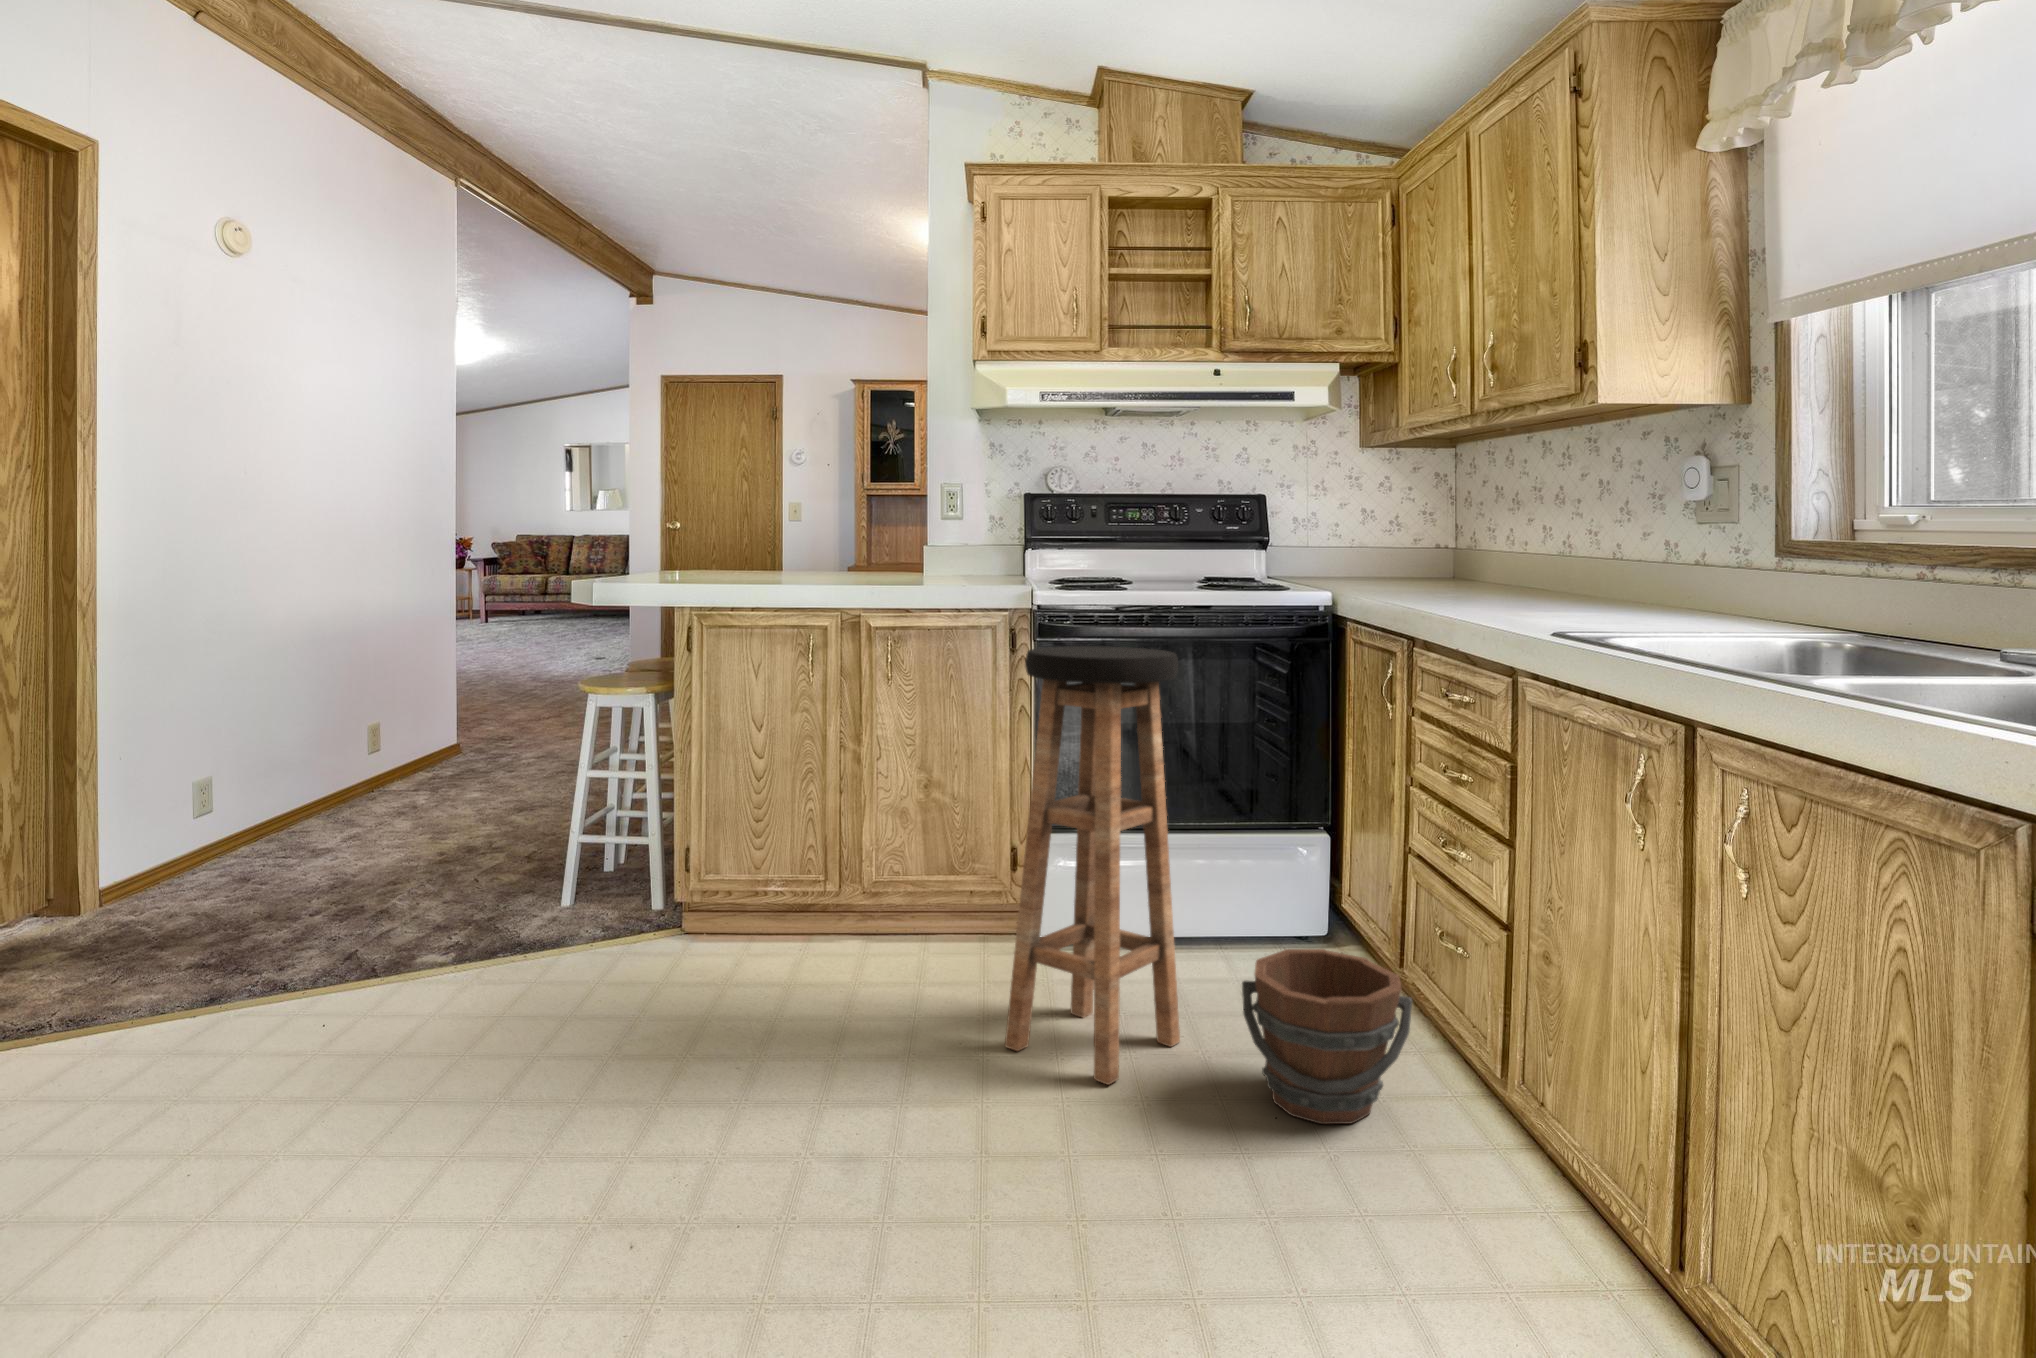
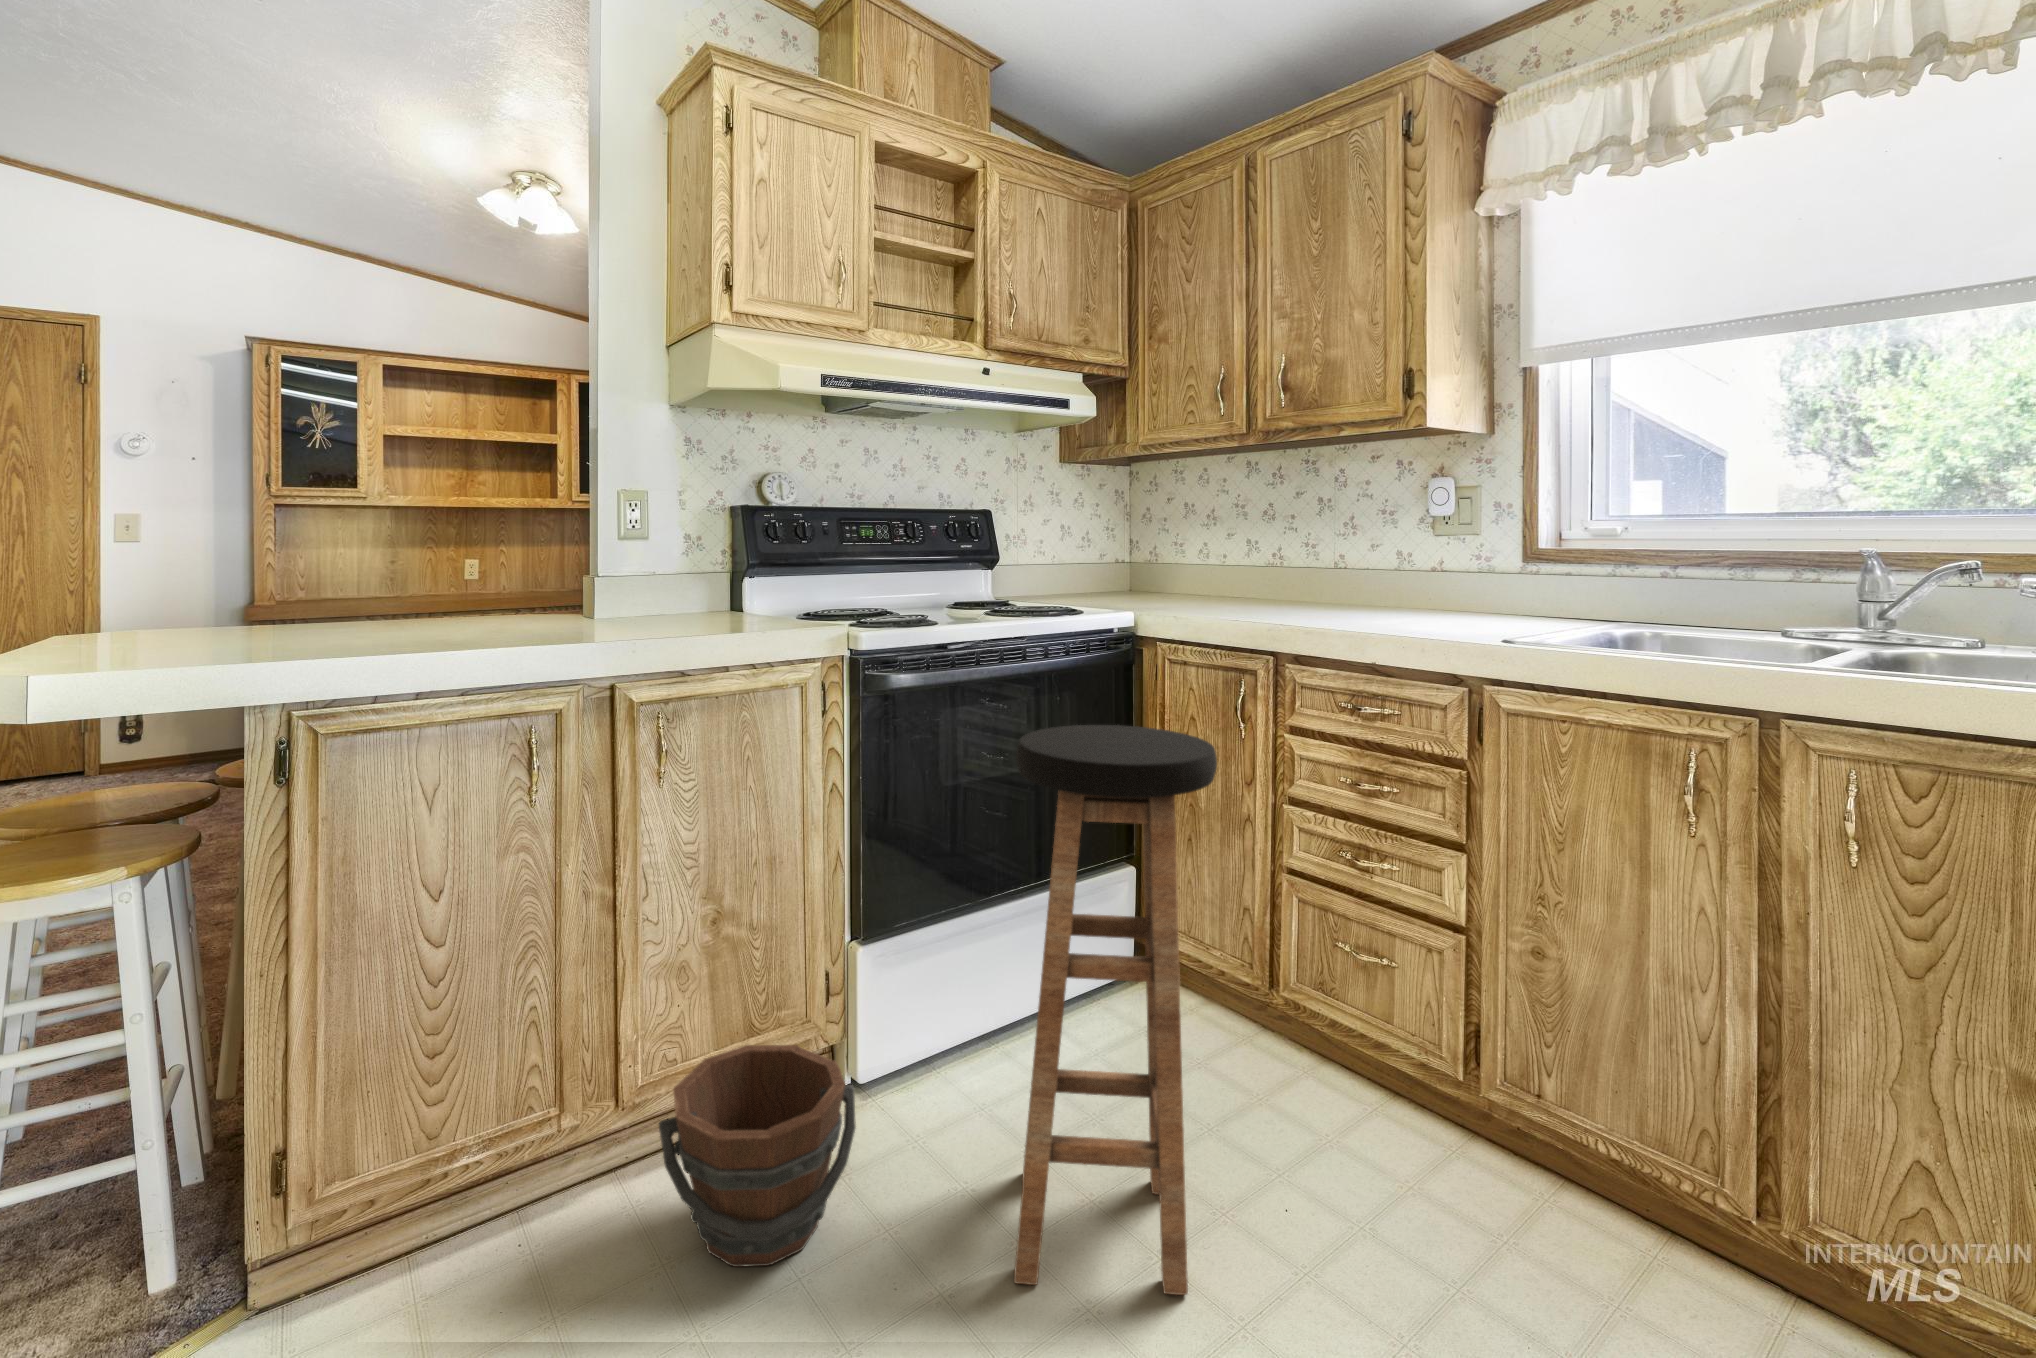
bucket: present [1242,949,1412,1124] -> present [659,1045,856,1267]

